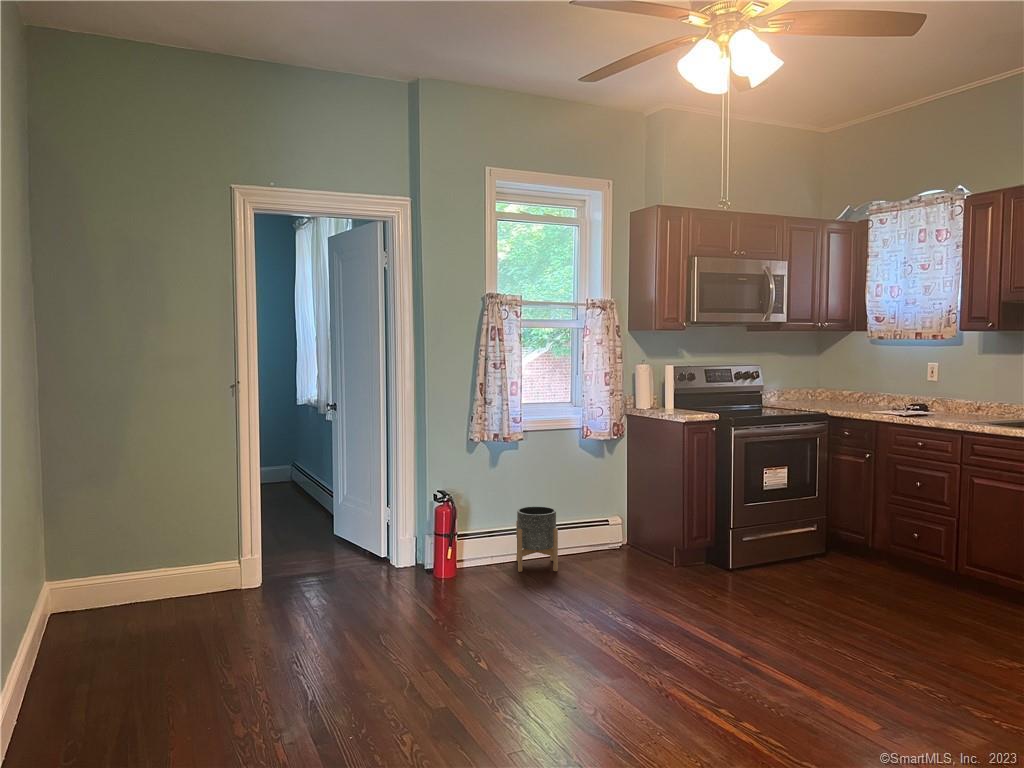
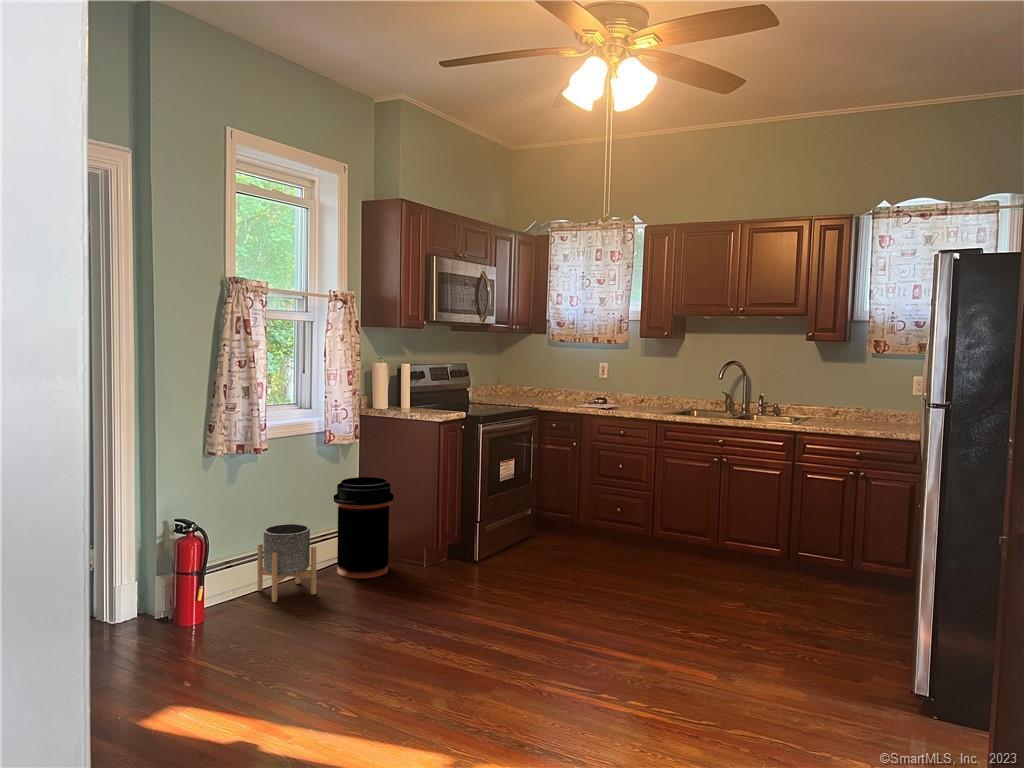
trash can: none [589,472,644,566] -> present [334,477,394,578]

